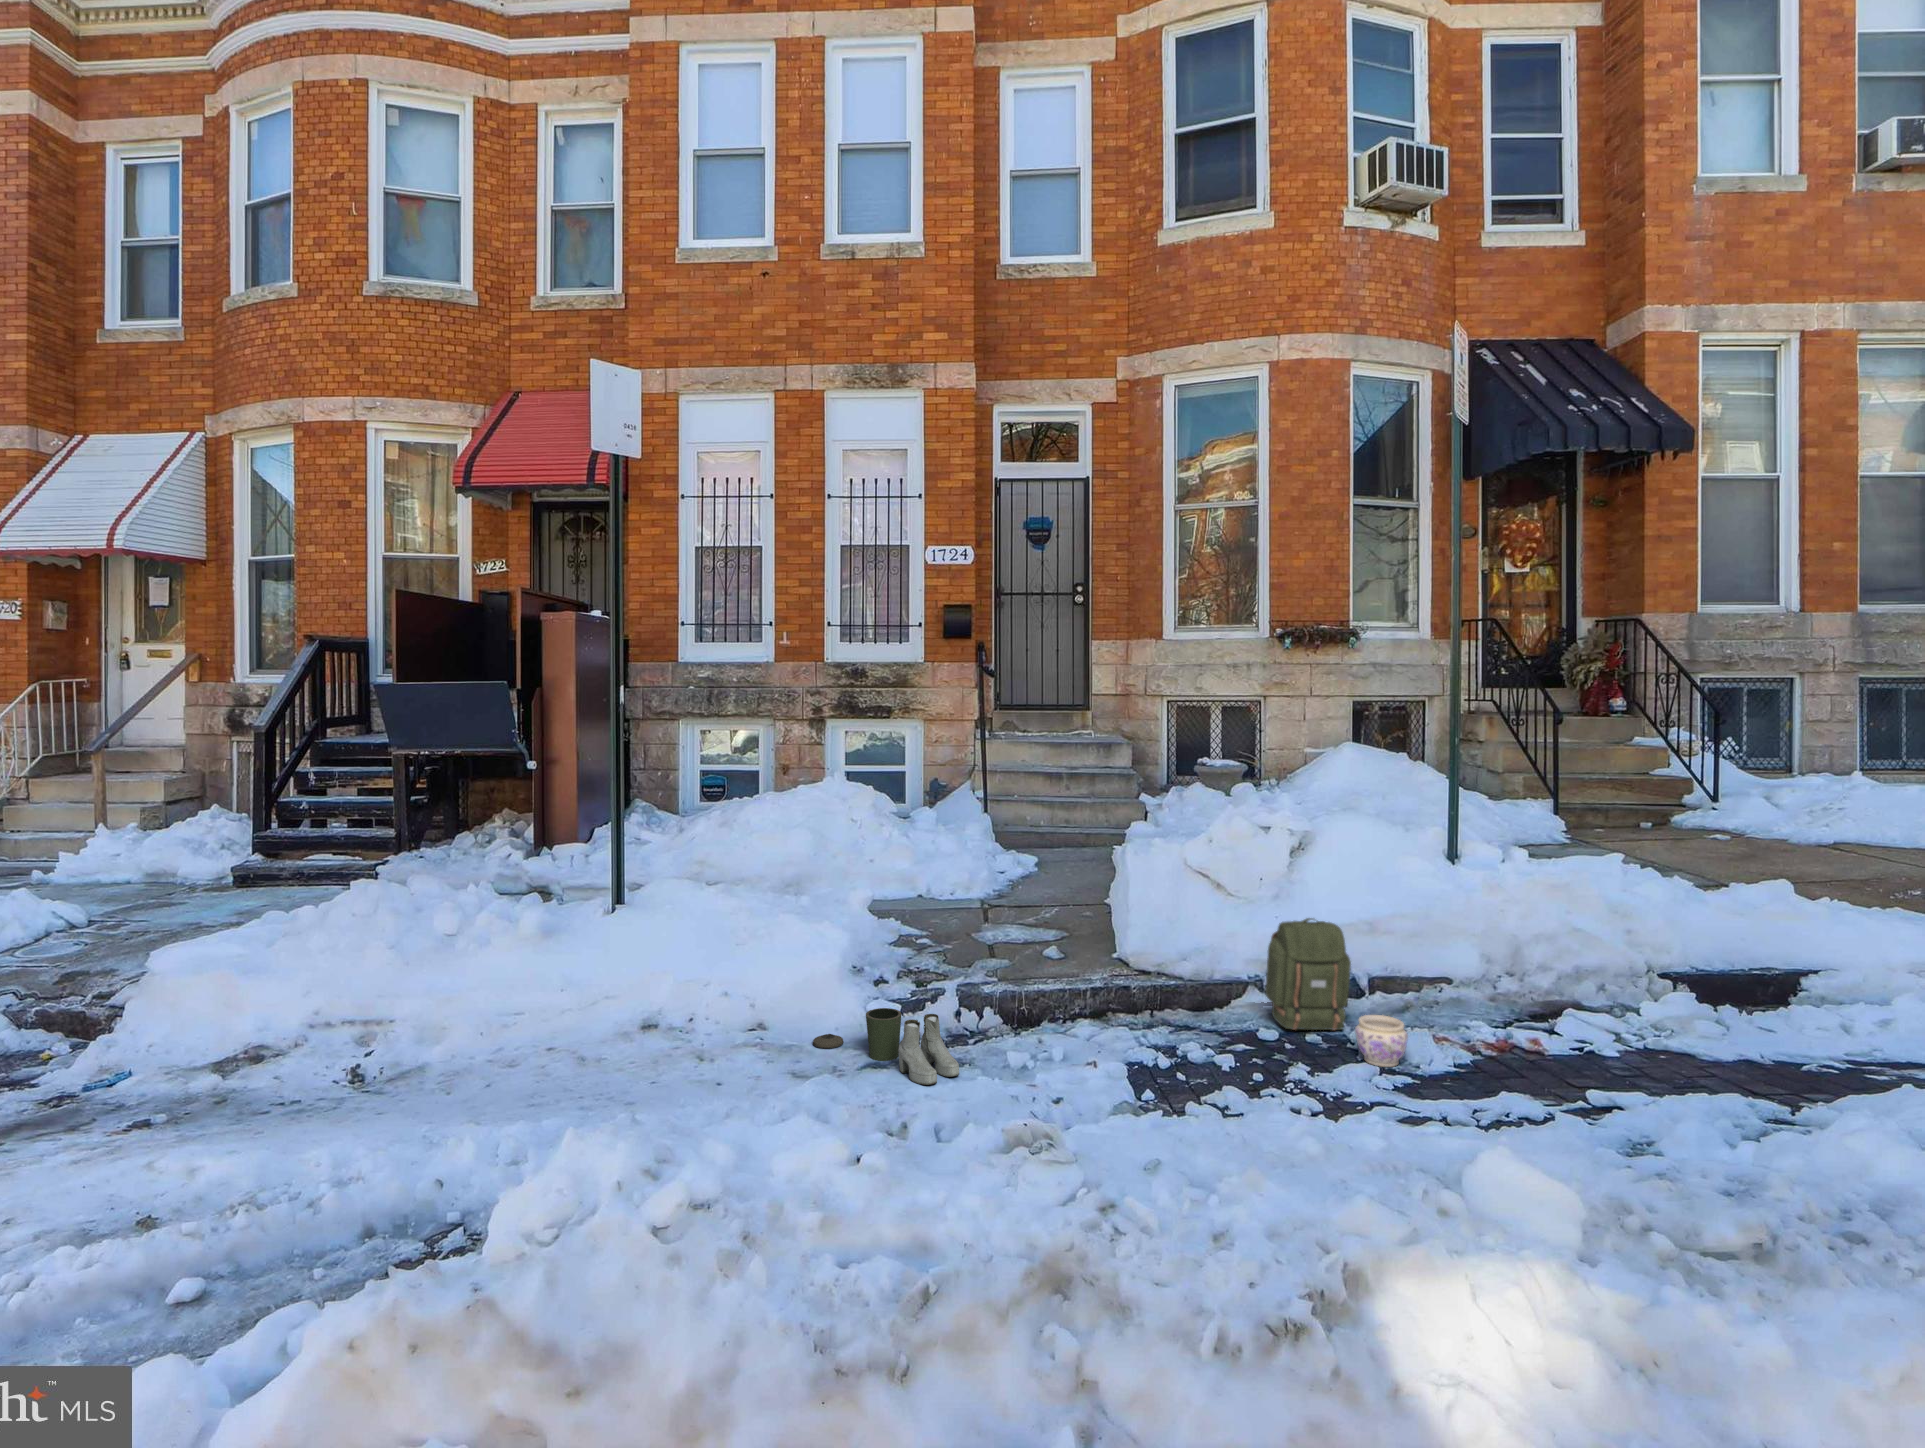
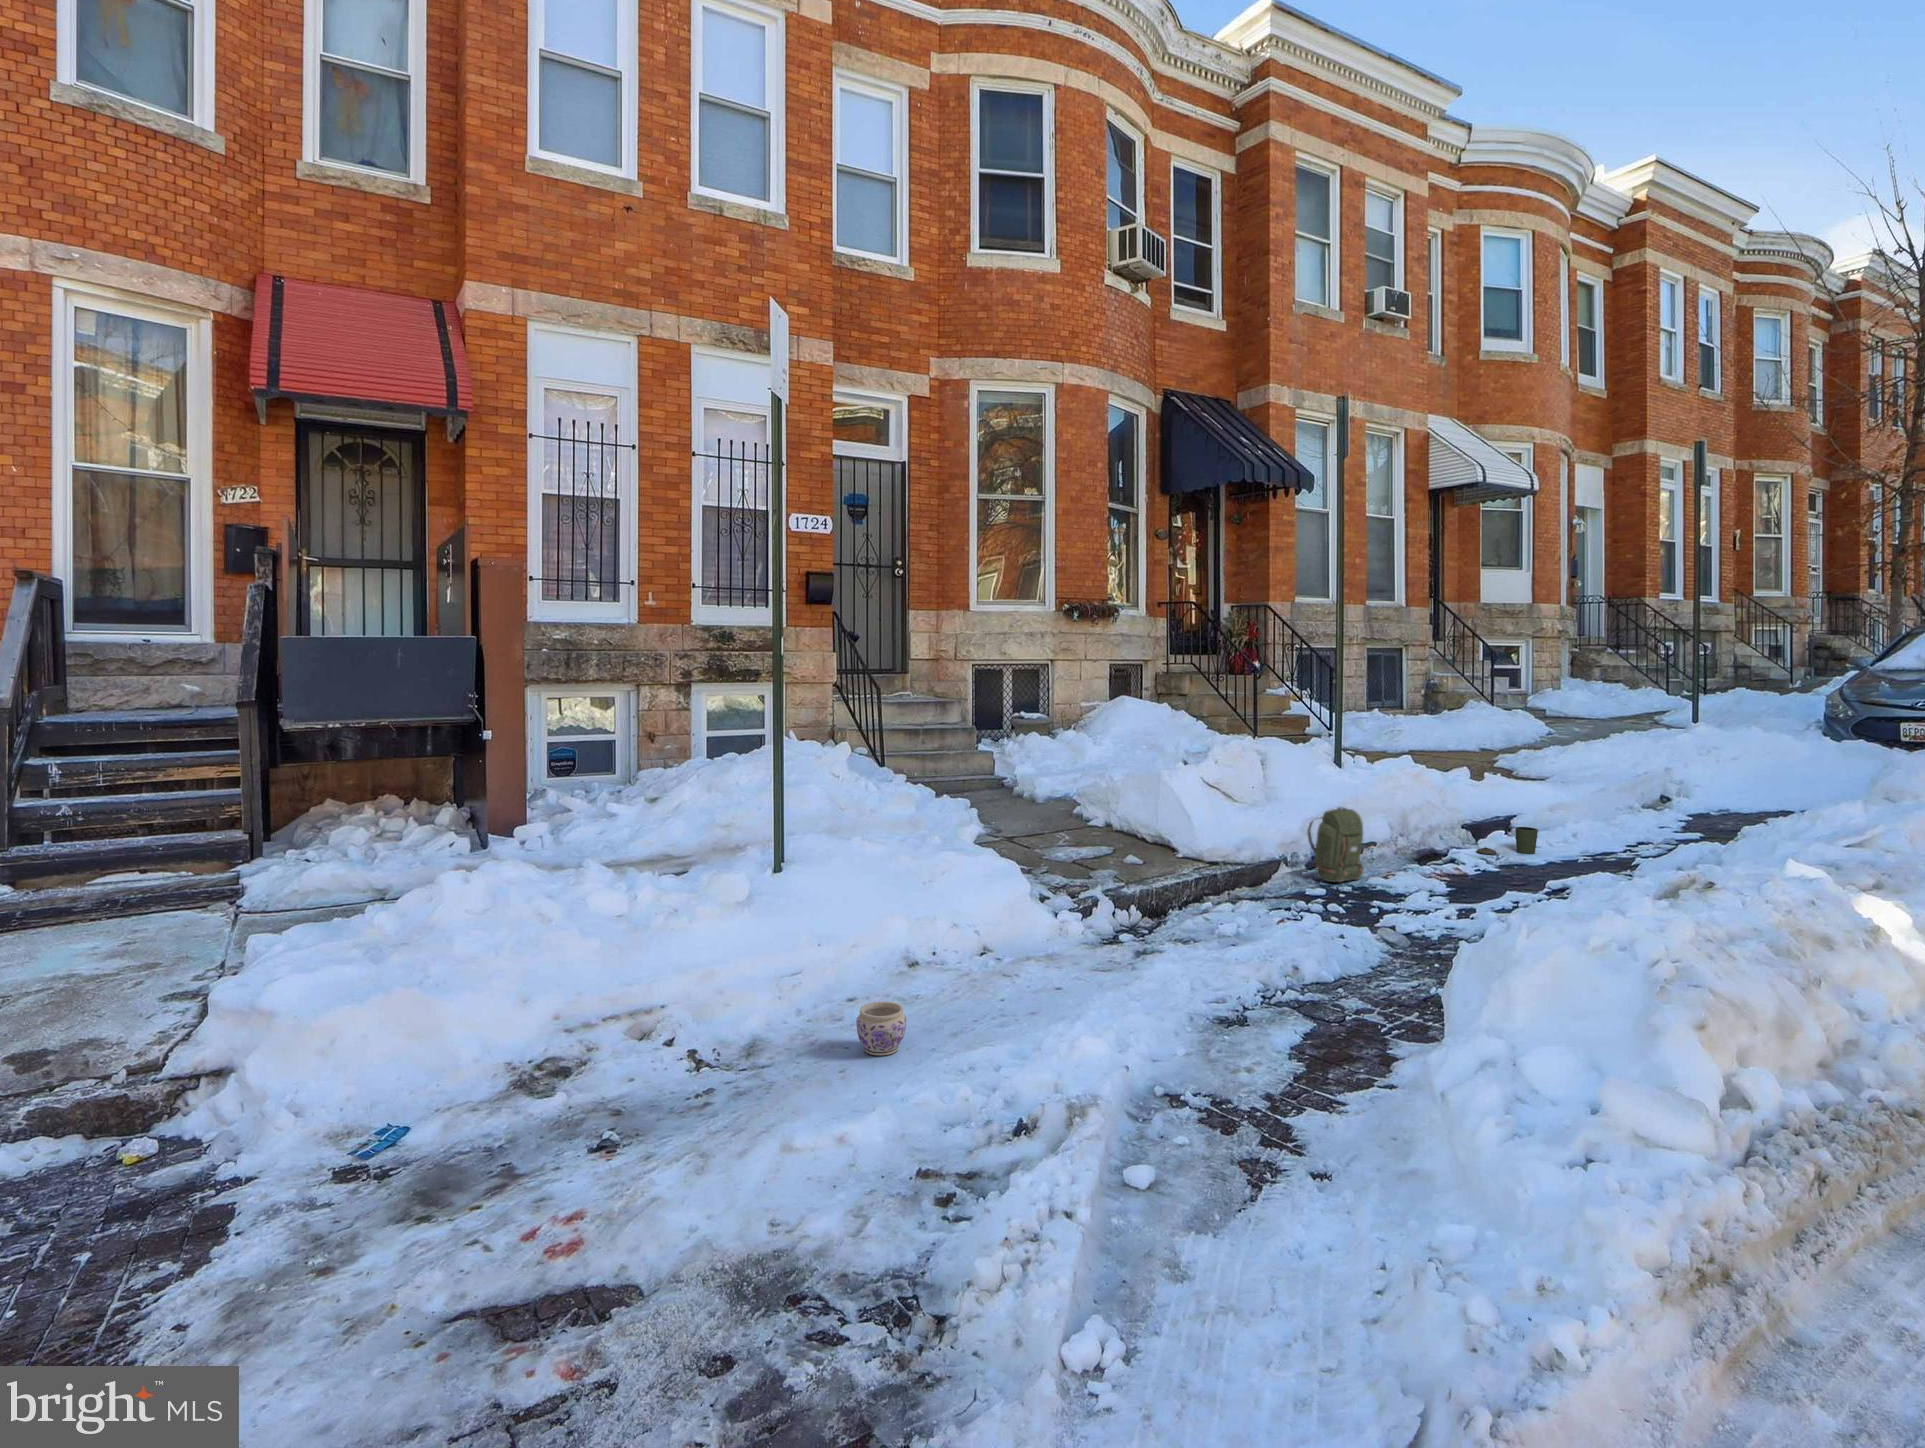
trash can: present [813,1008,902,1061] -> present [1477,827,1538,854]
boots: present [898,1014,959,1085] -> none [1183,897,1228,946]
planter: present [1355,1015,1408,1067] -> present [856,1002,906,1057]

